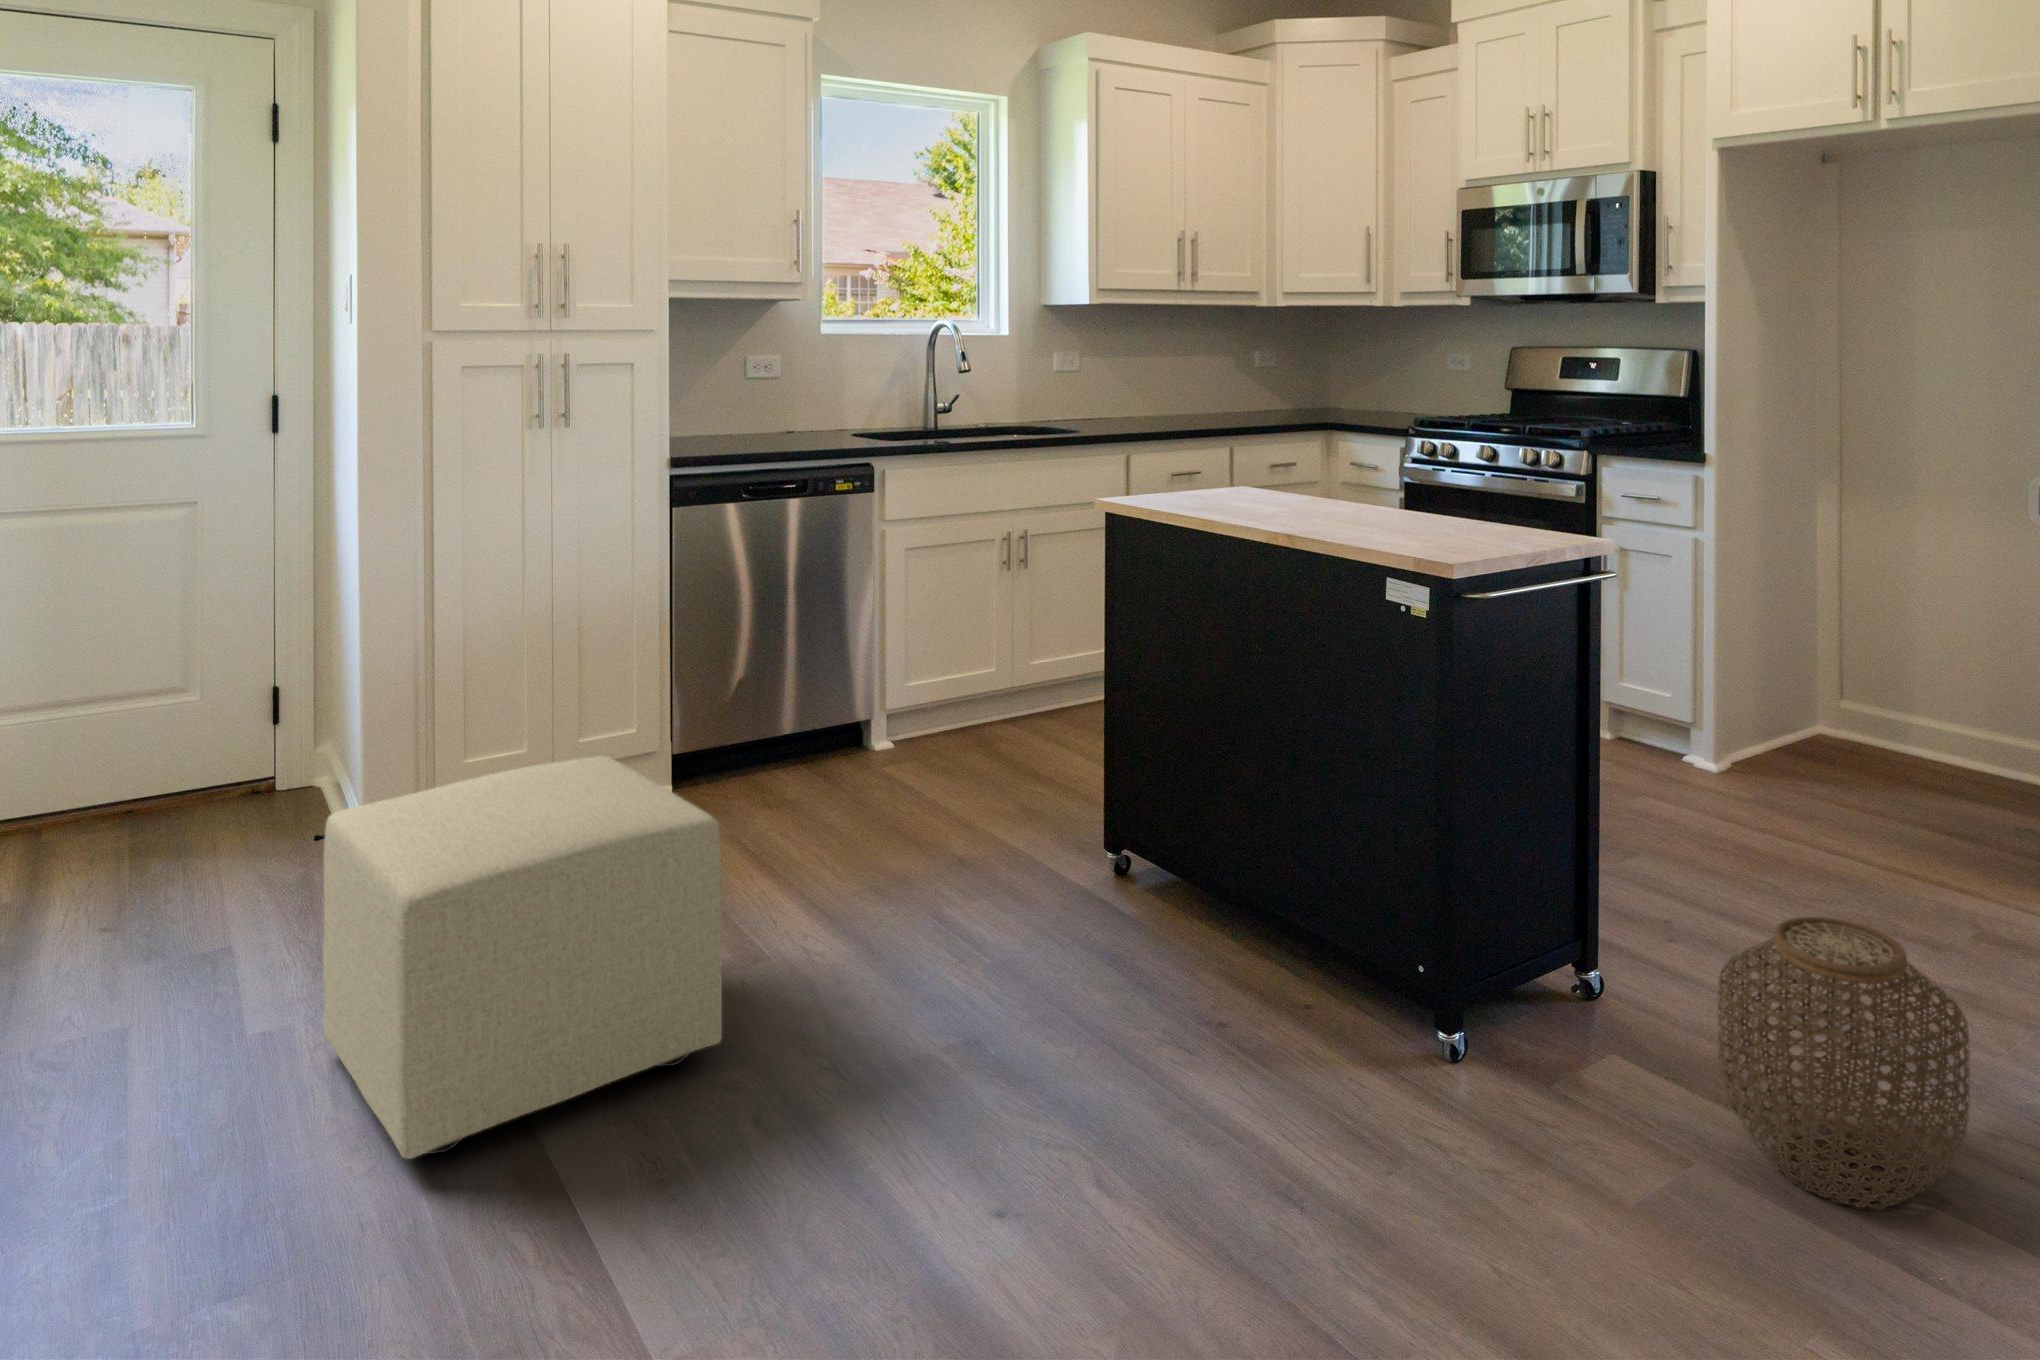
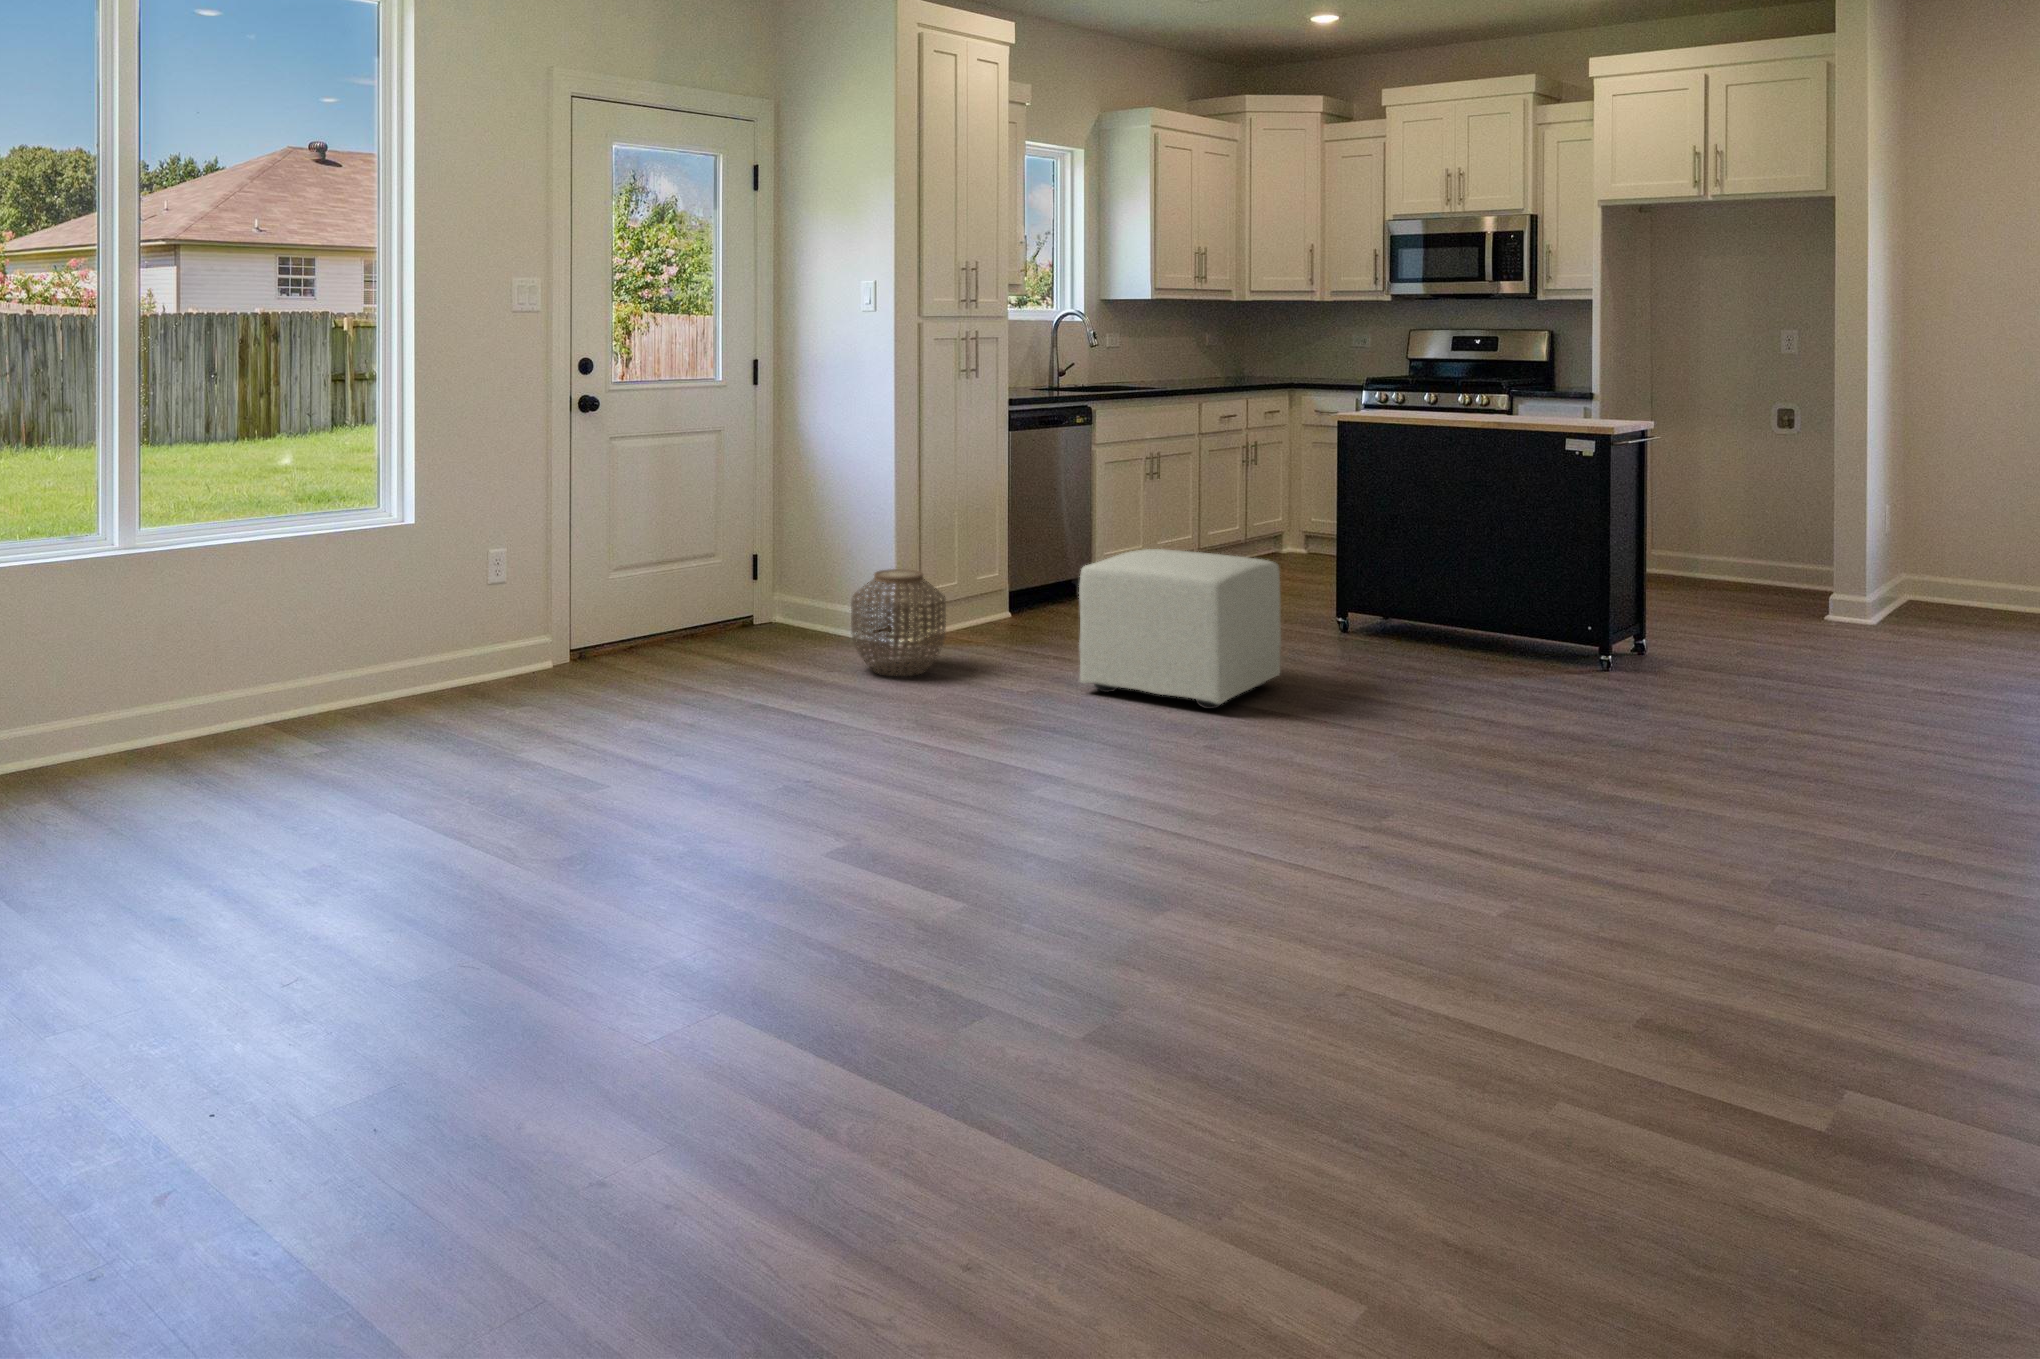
woven basket: present [1718,917,1970,1208] -> present [851,569,946,676]

